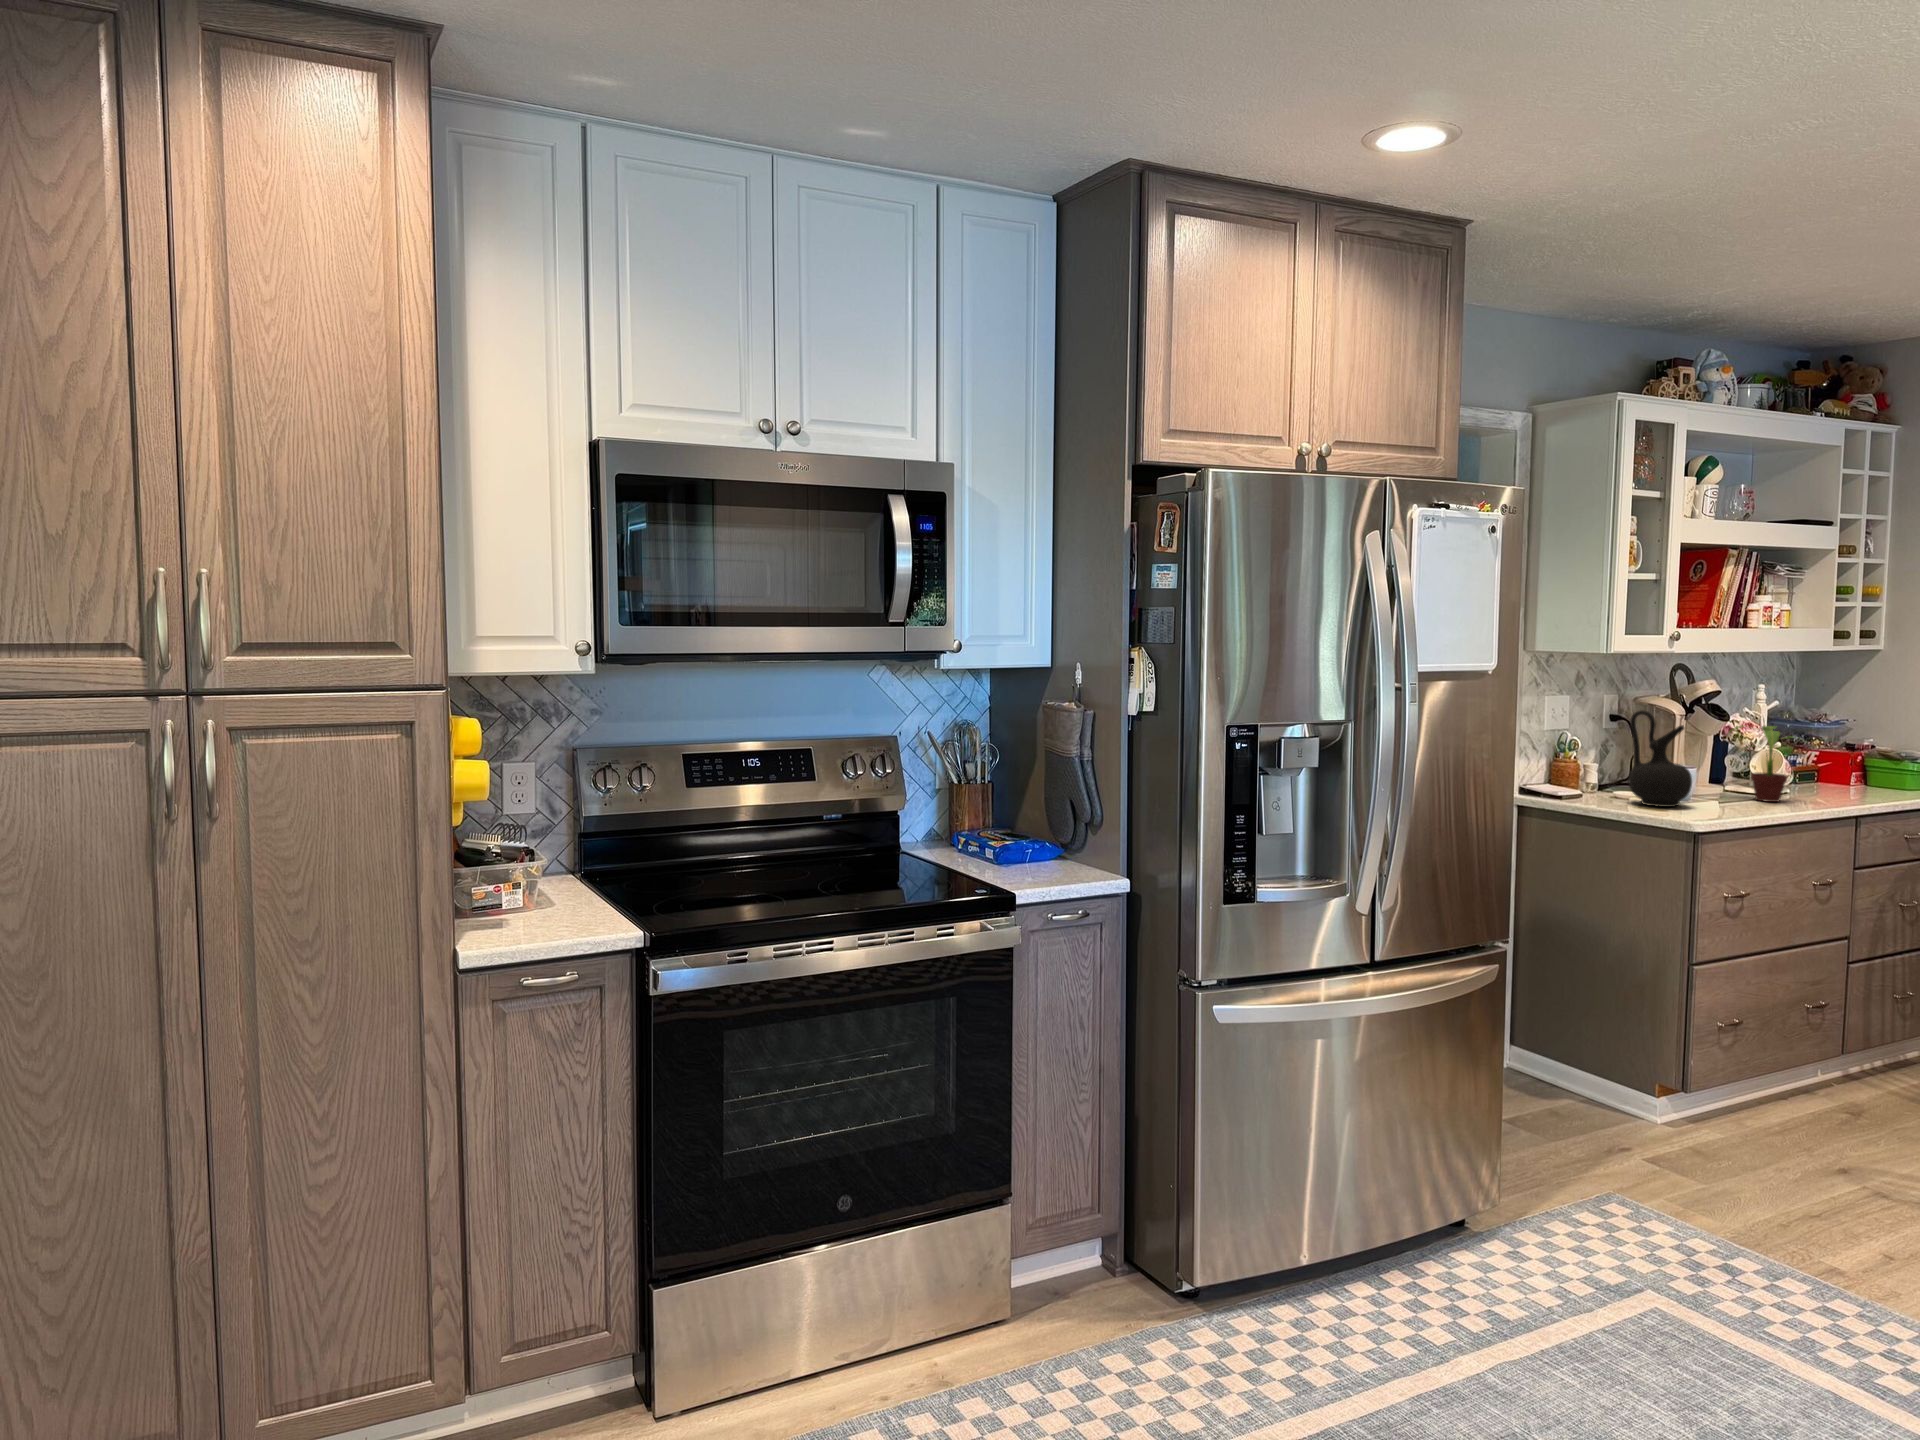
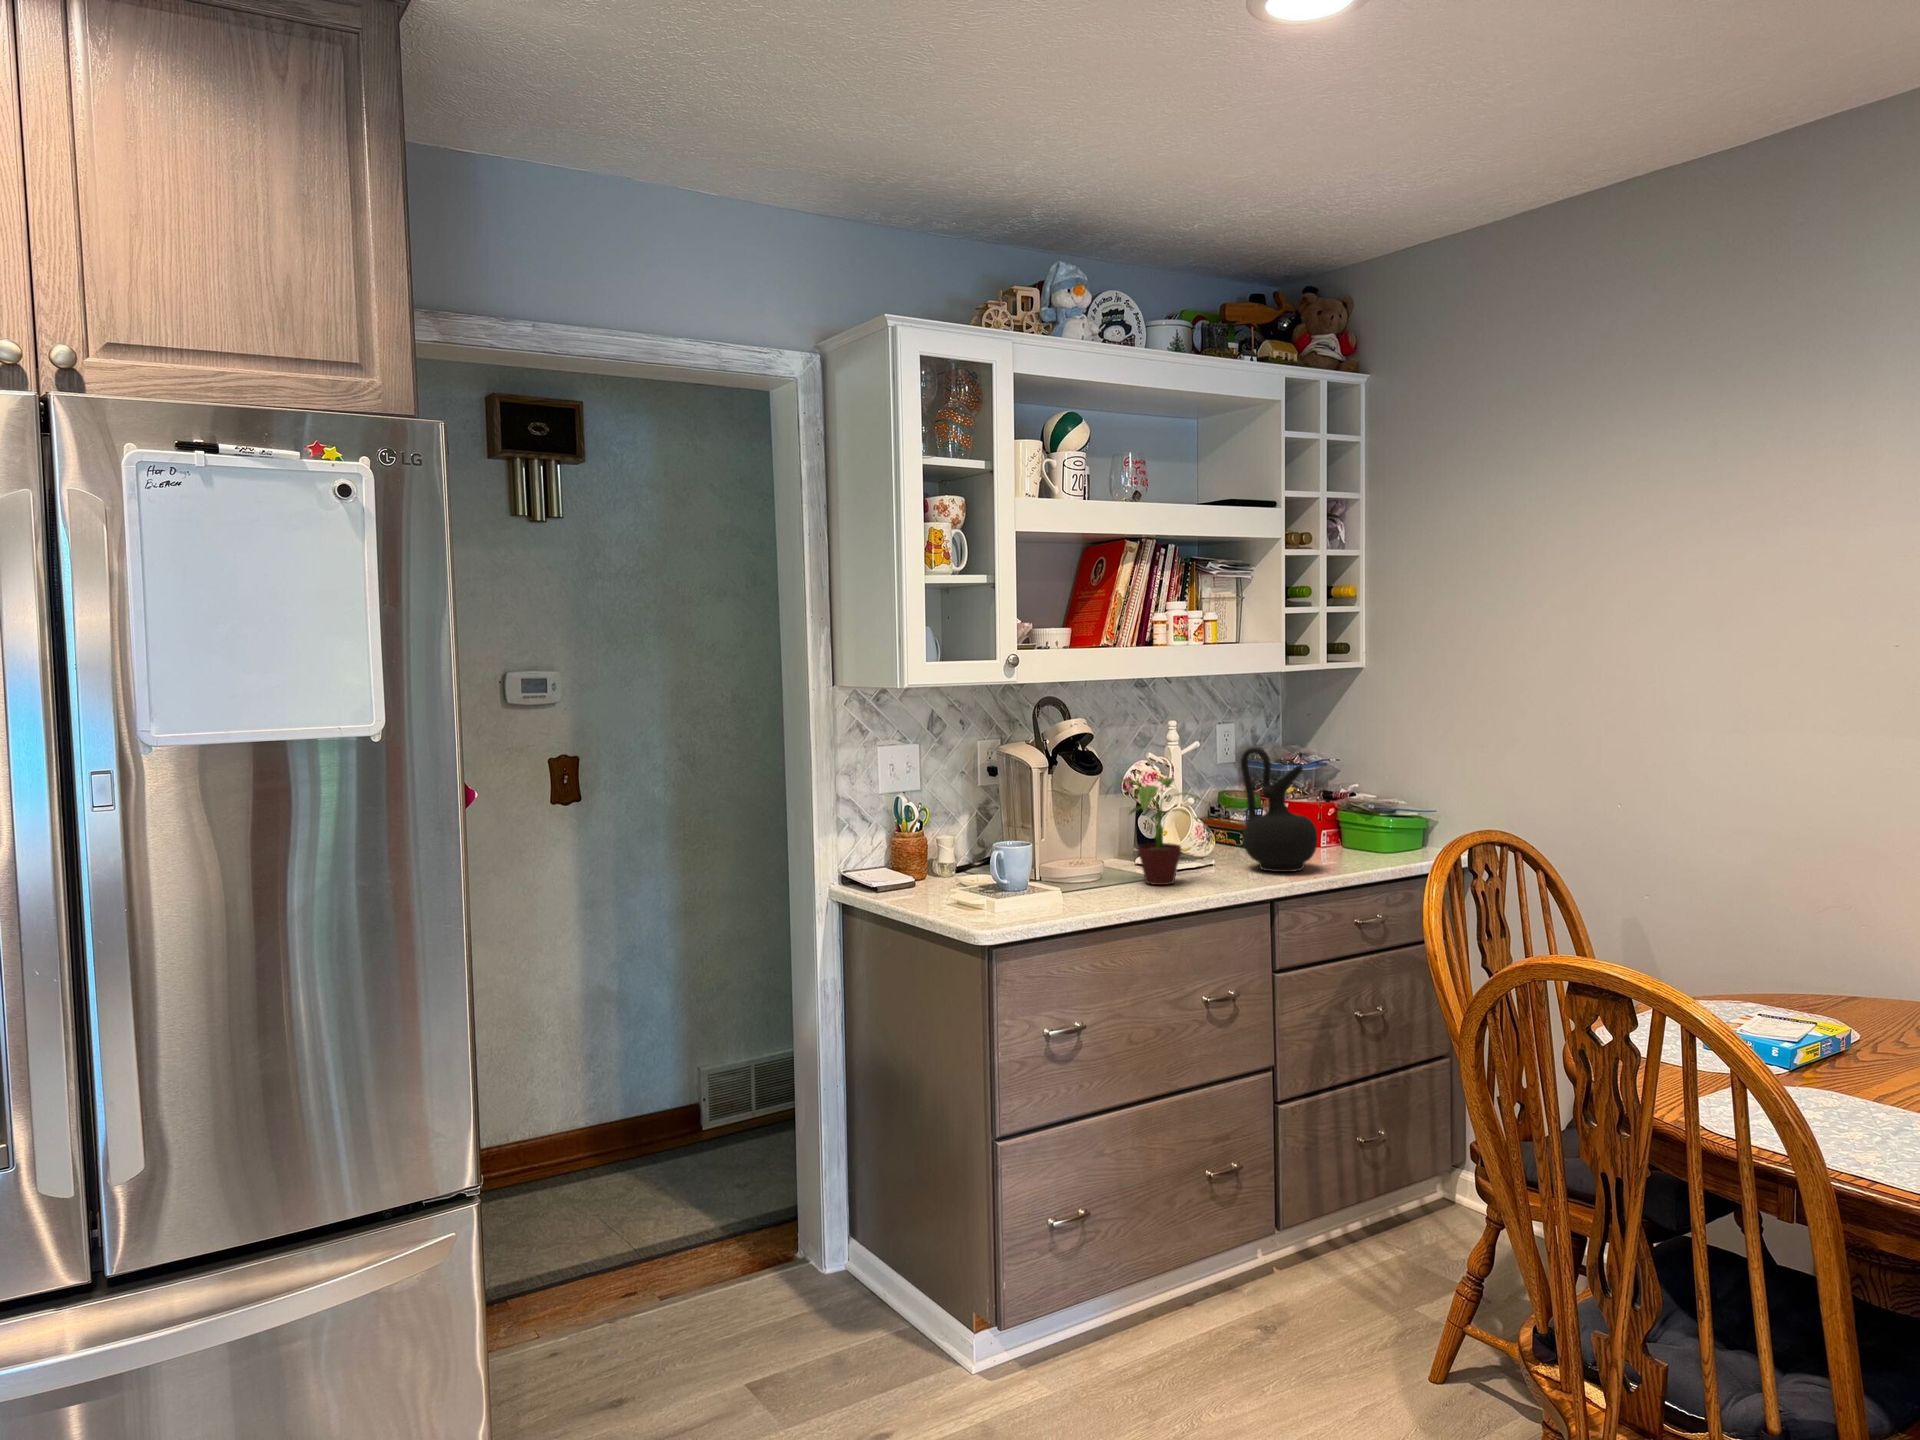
ceramic jug: present [1628,710,1692,807] -> present [1241,747,1318,872]

